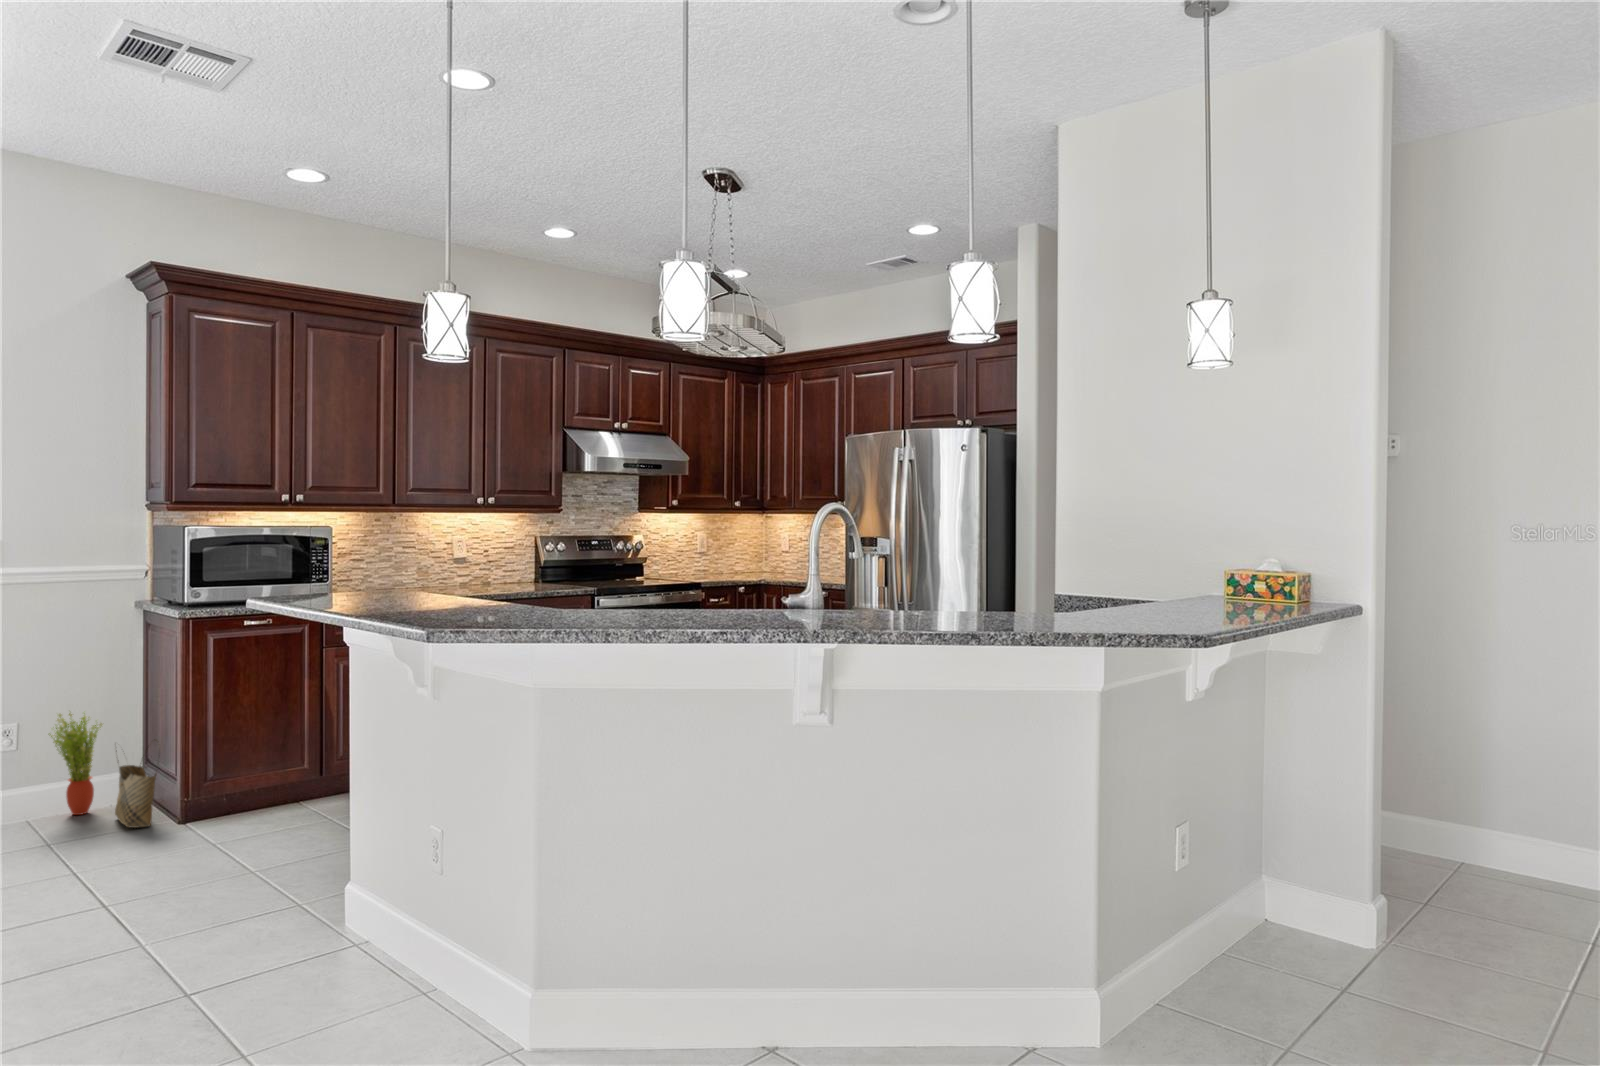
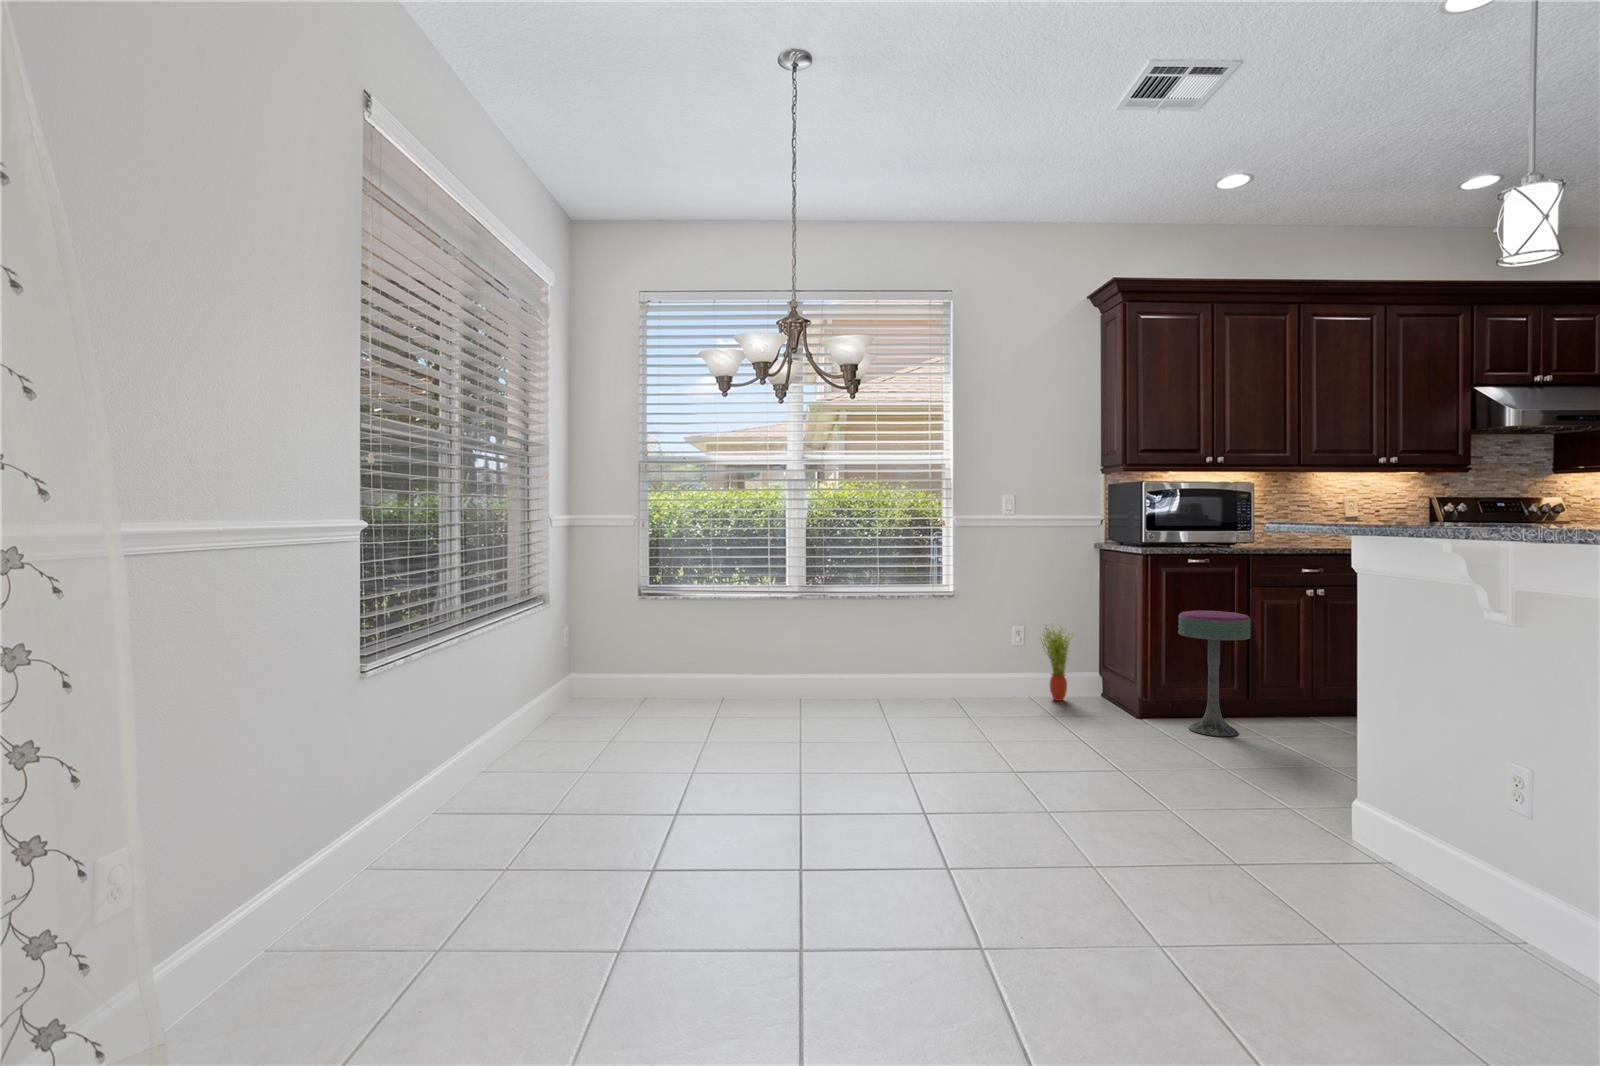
bar stool: none [226,683,311,834] -> present [1178,611,1251,736]
woven basket: present [115,740,157,828] -> none [1085,648,1120,716]

